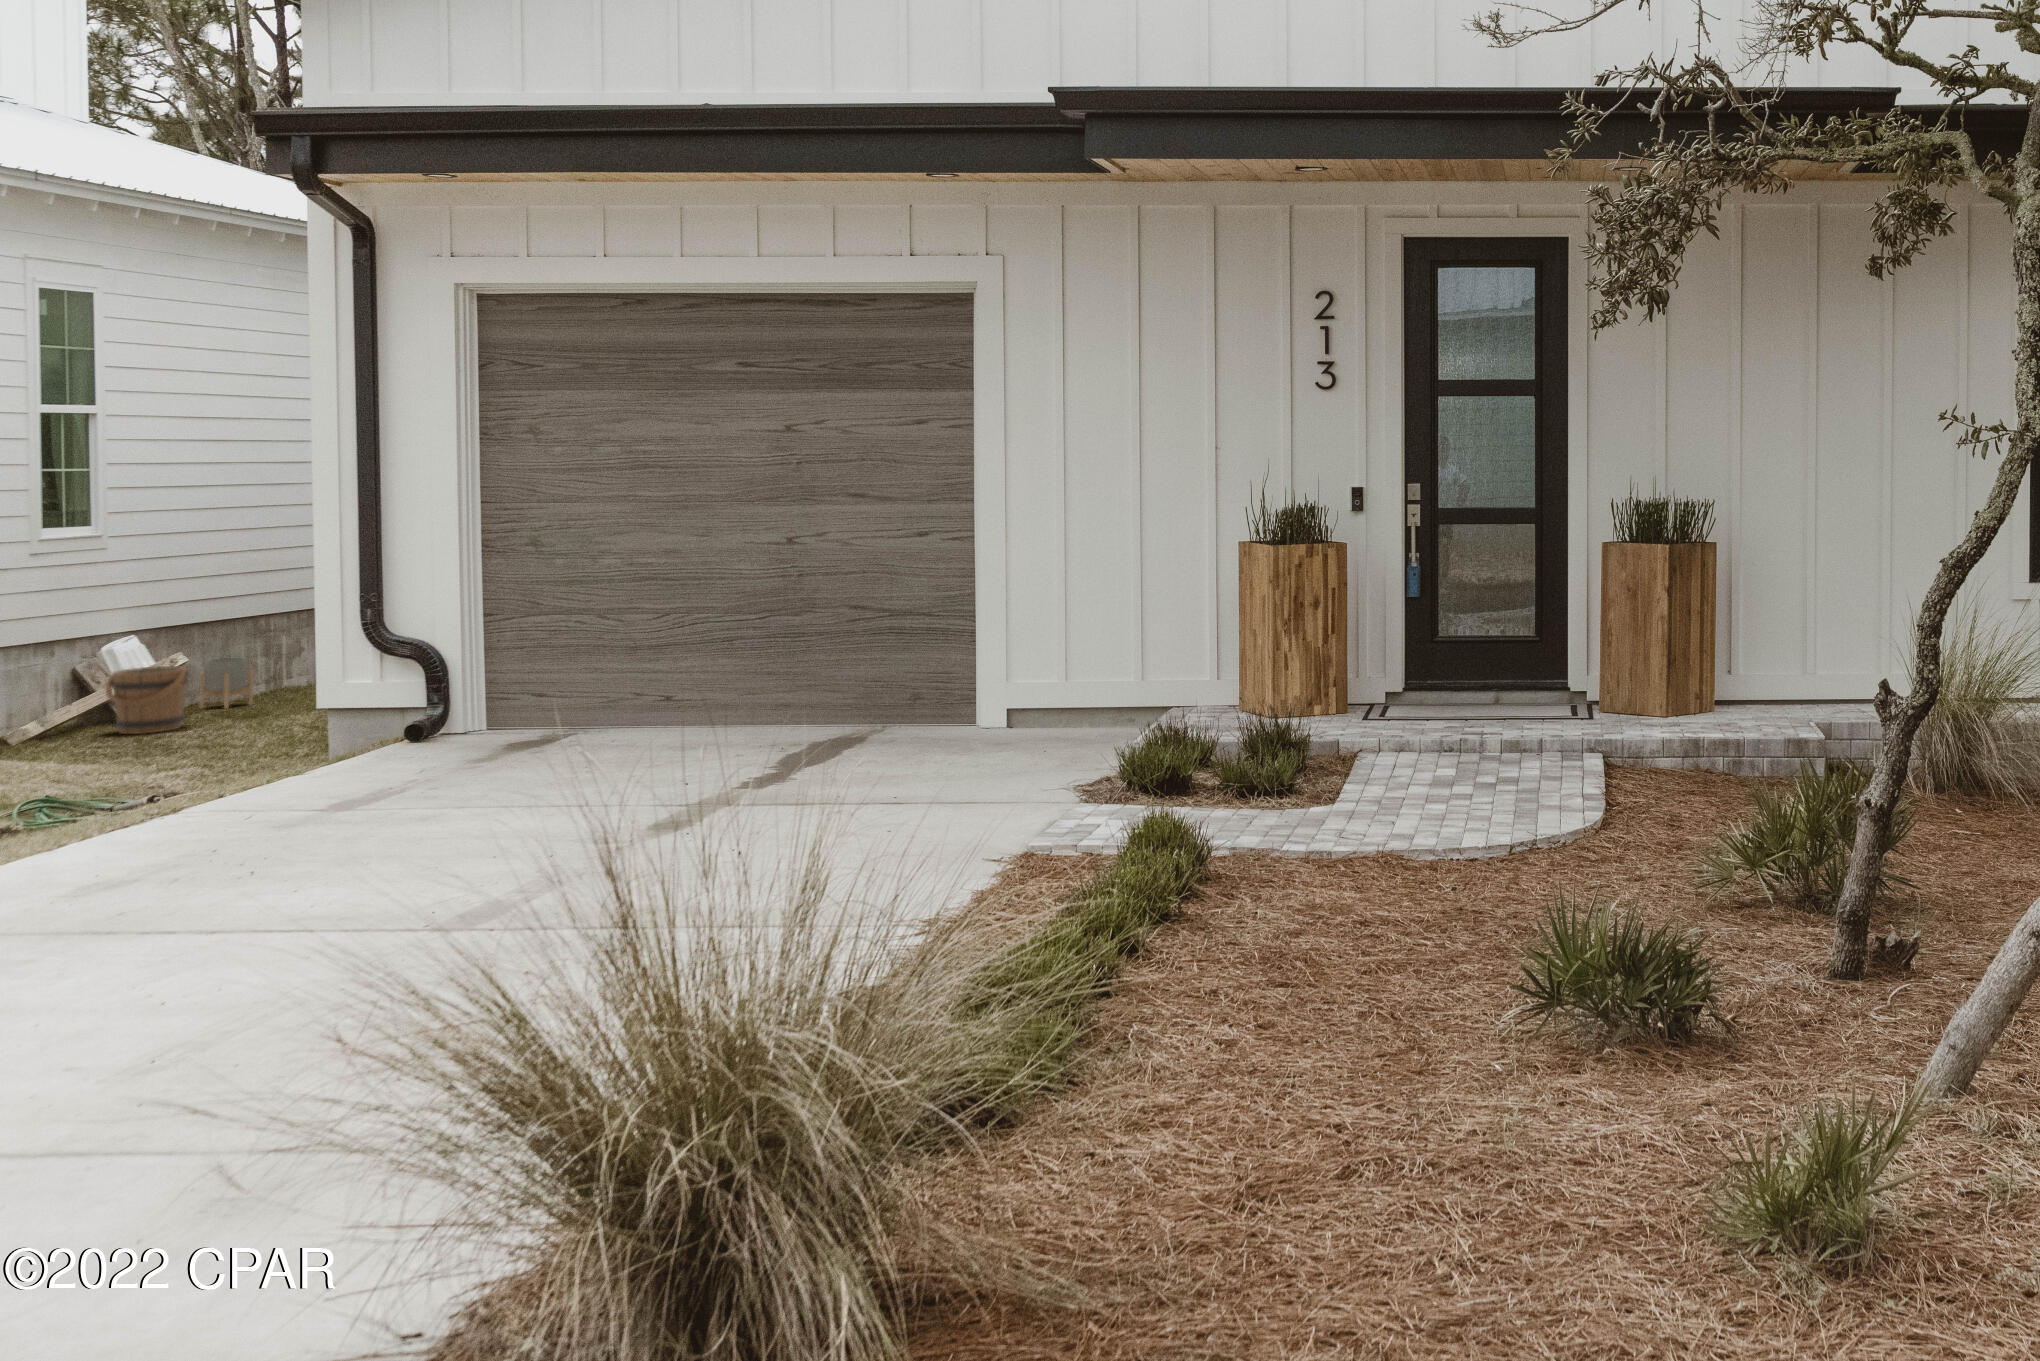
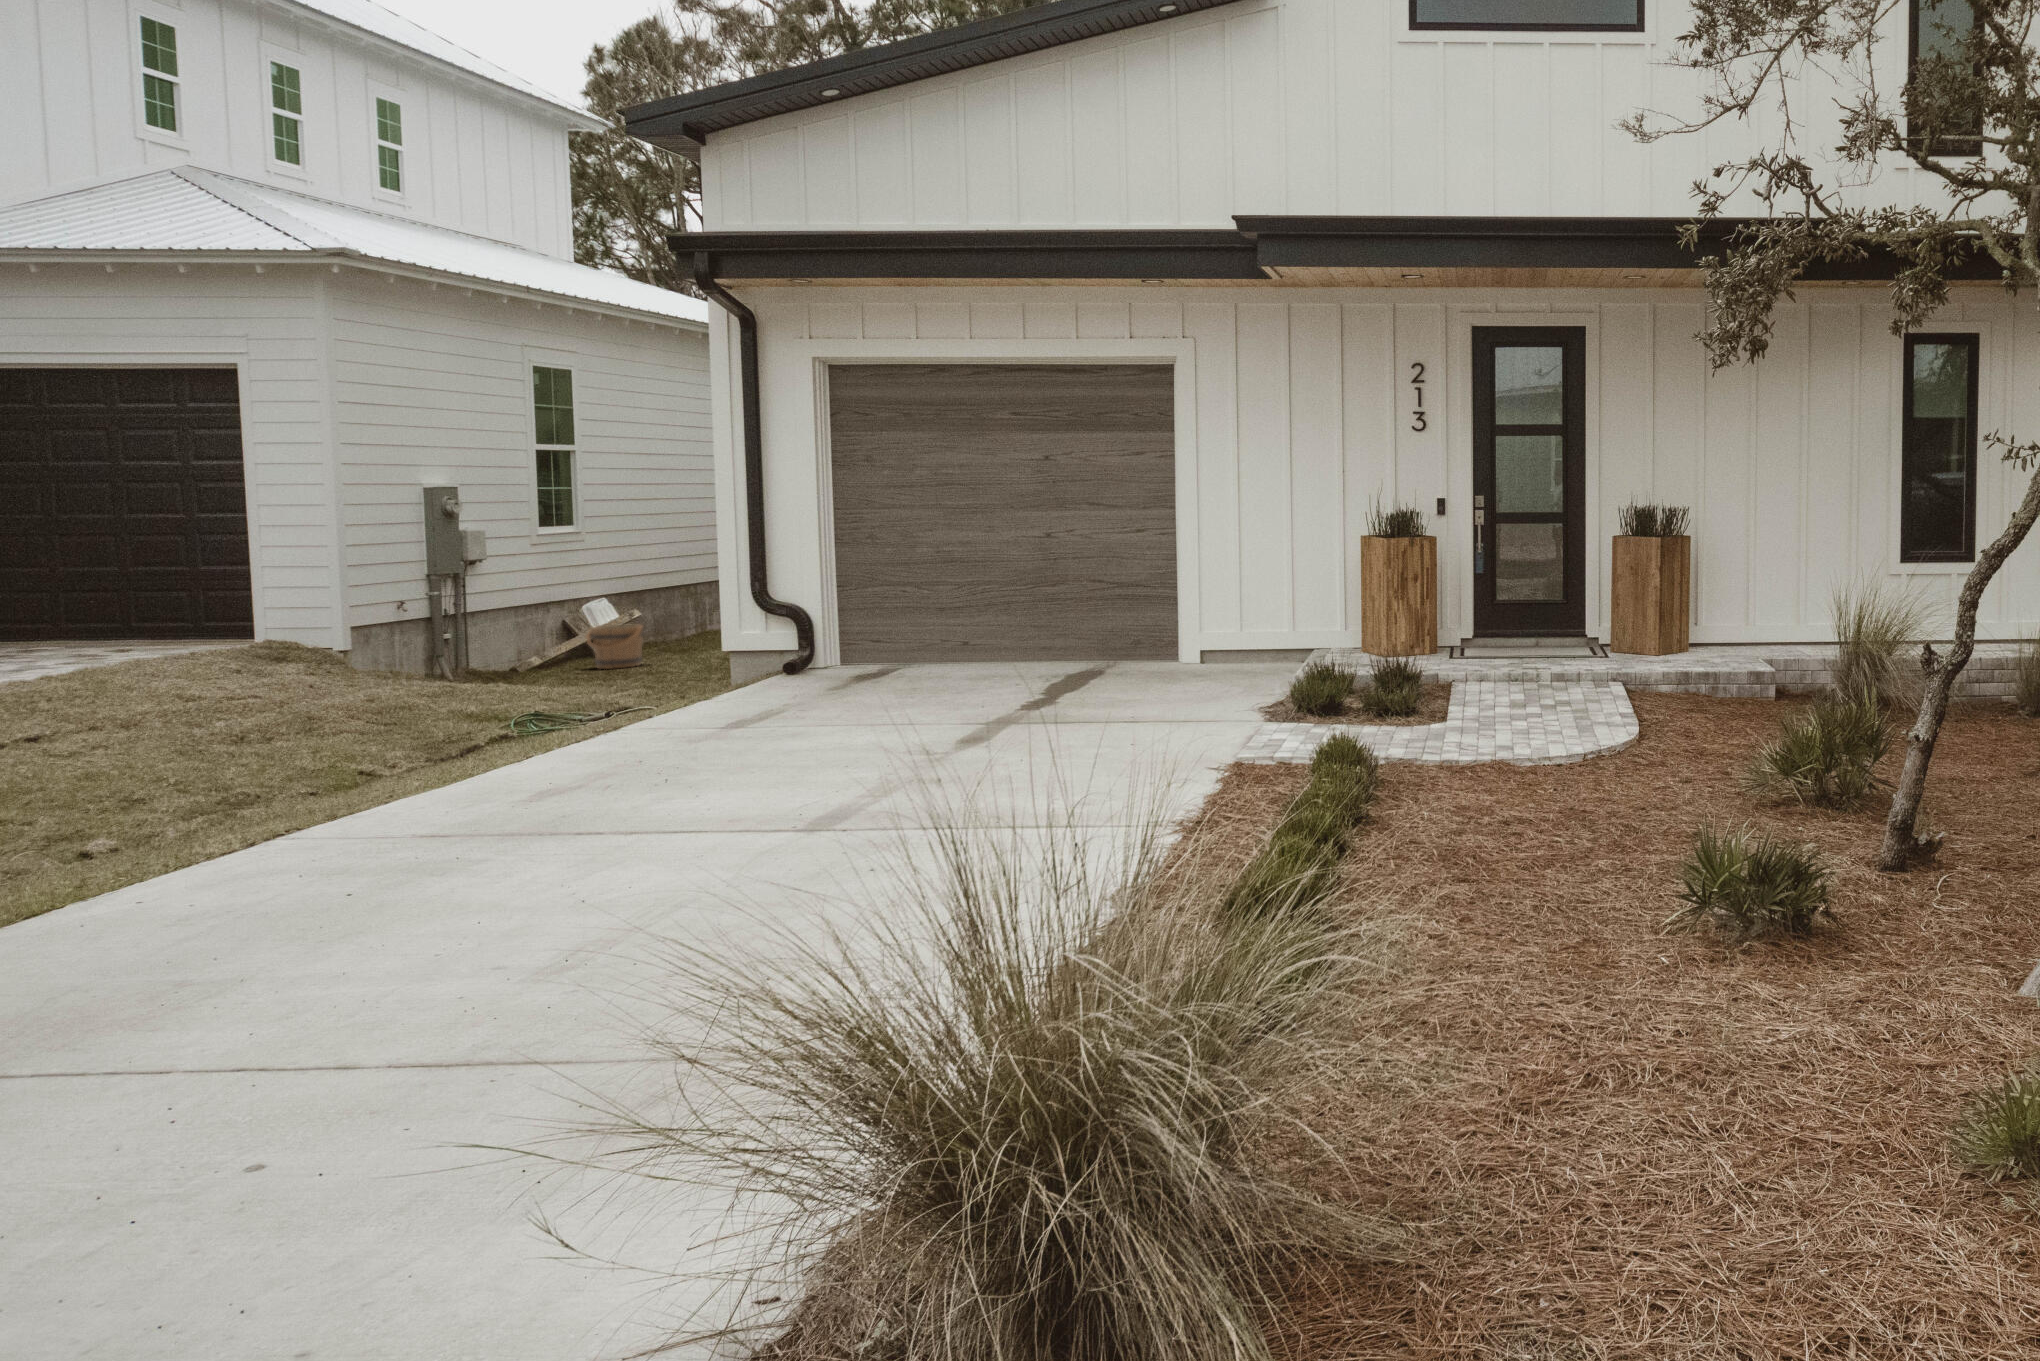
planter: present [200,658,253,709] -> none [655,621,692,655]

